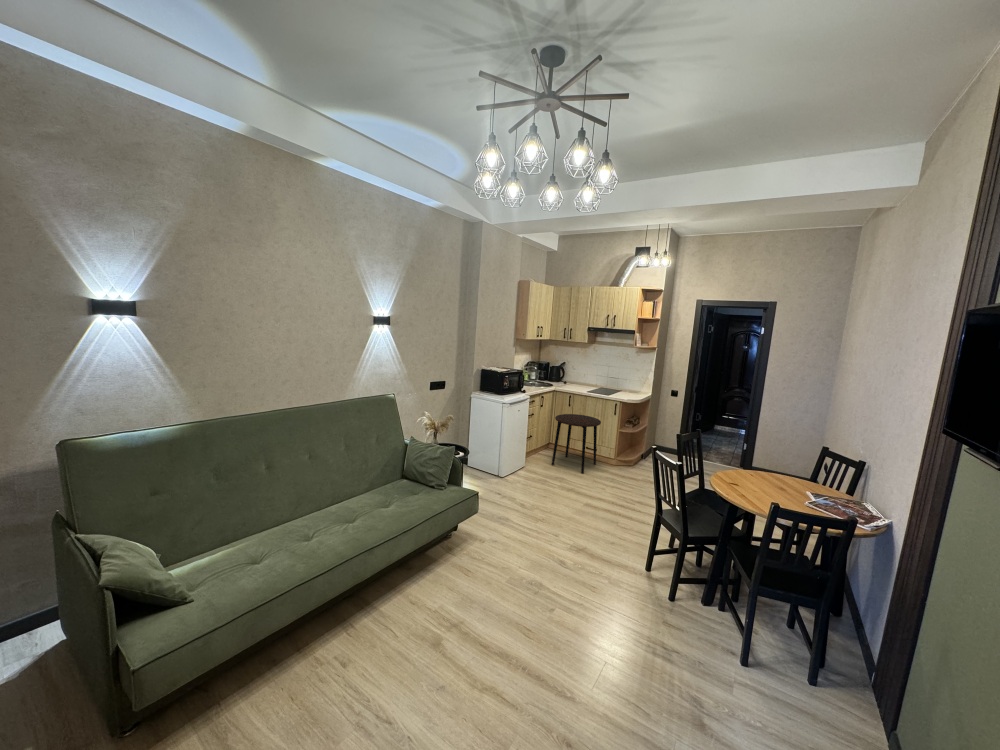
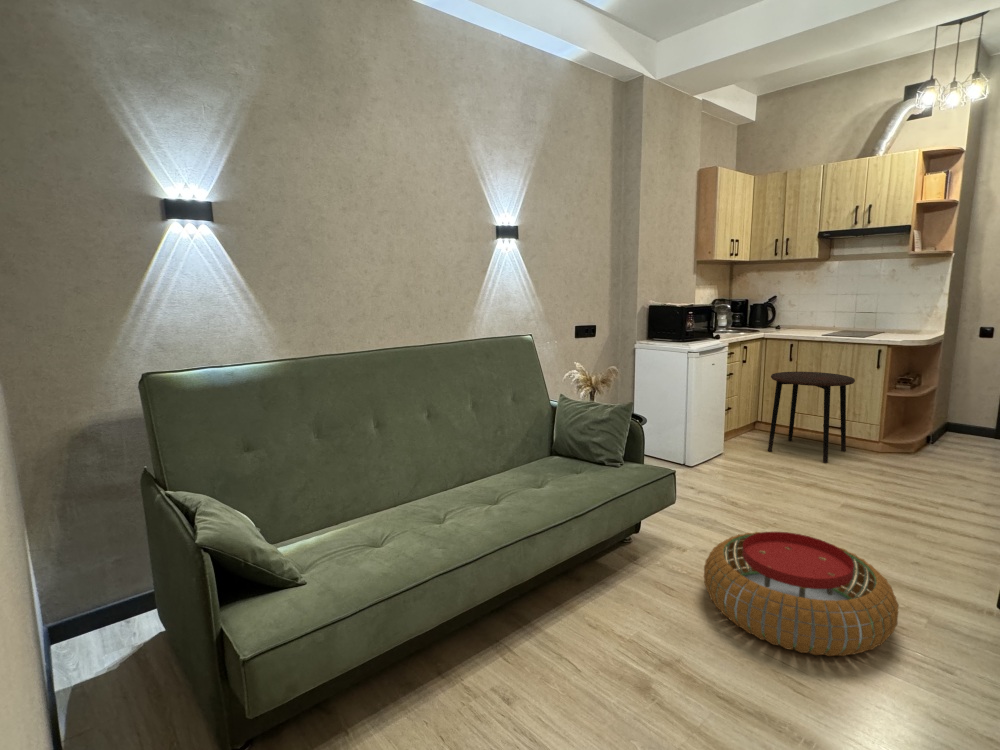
pouf: none [488,530,590,611] -> present [704,532,899,656]

